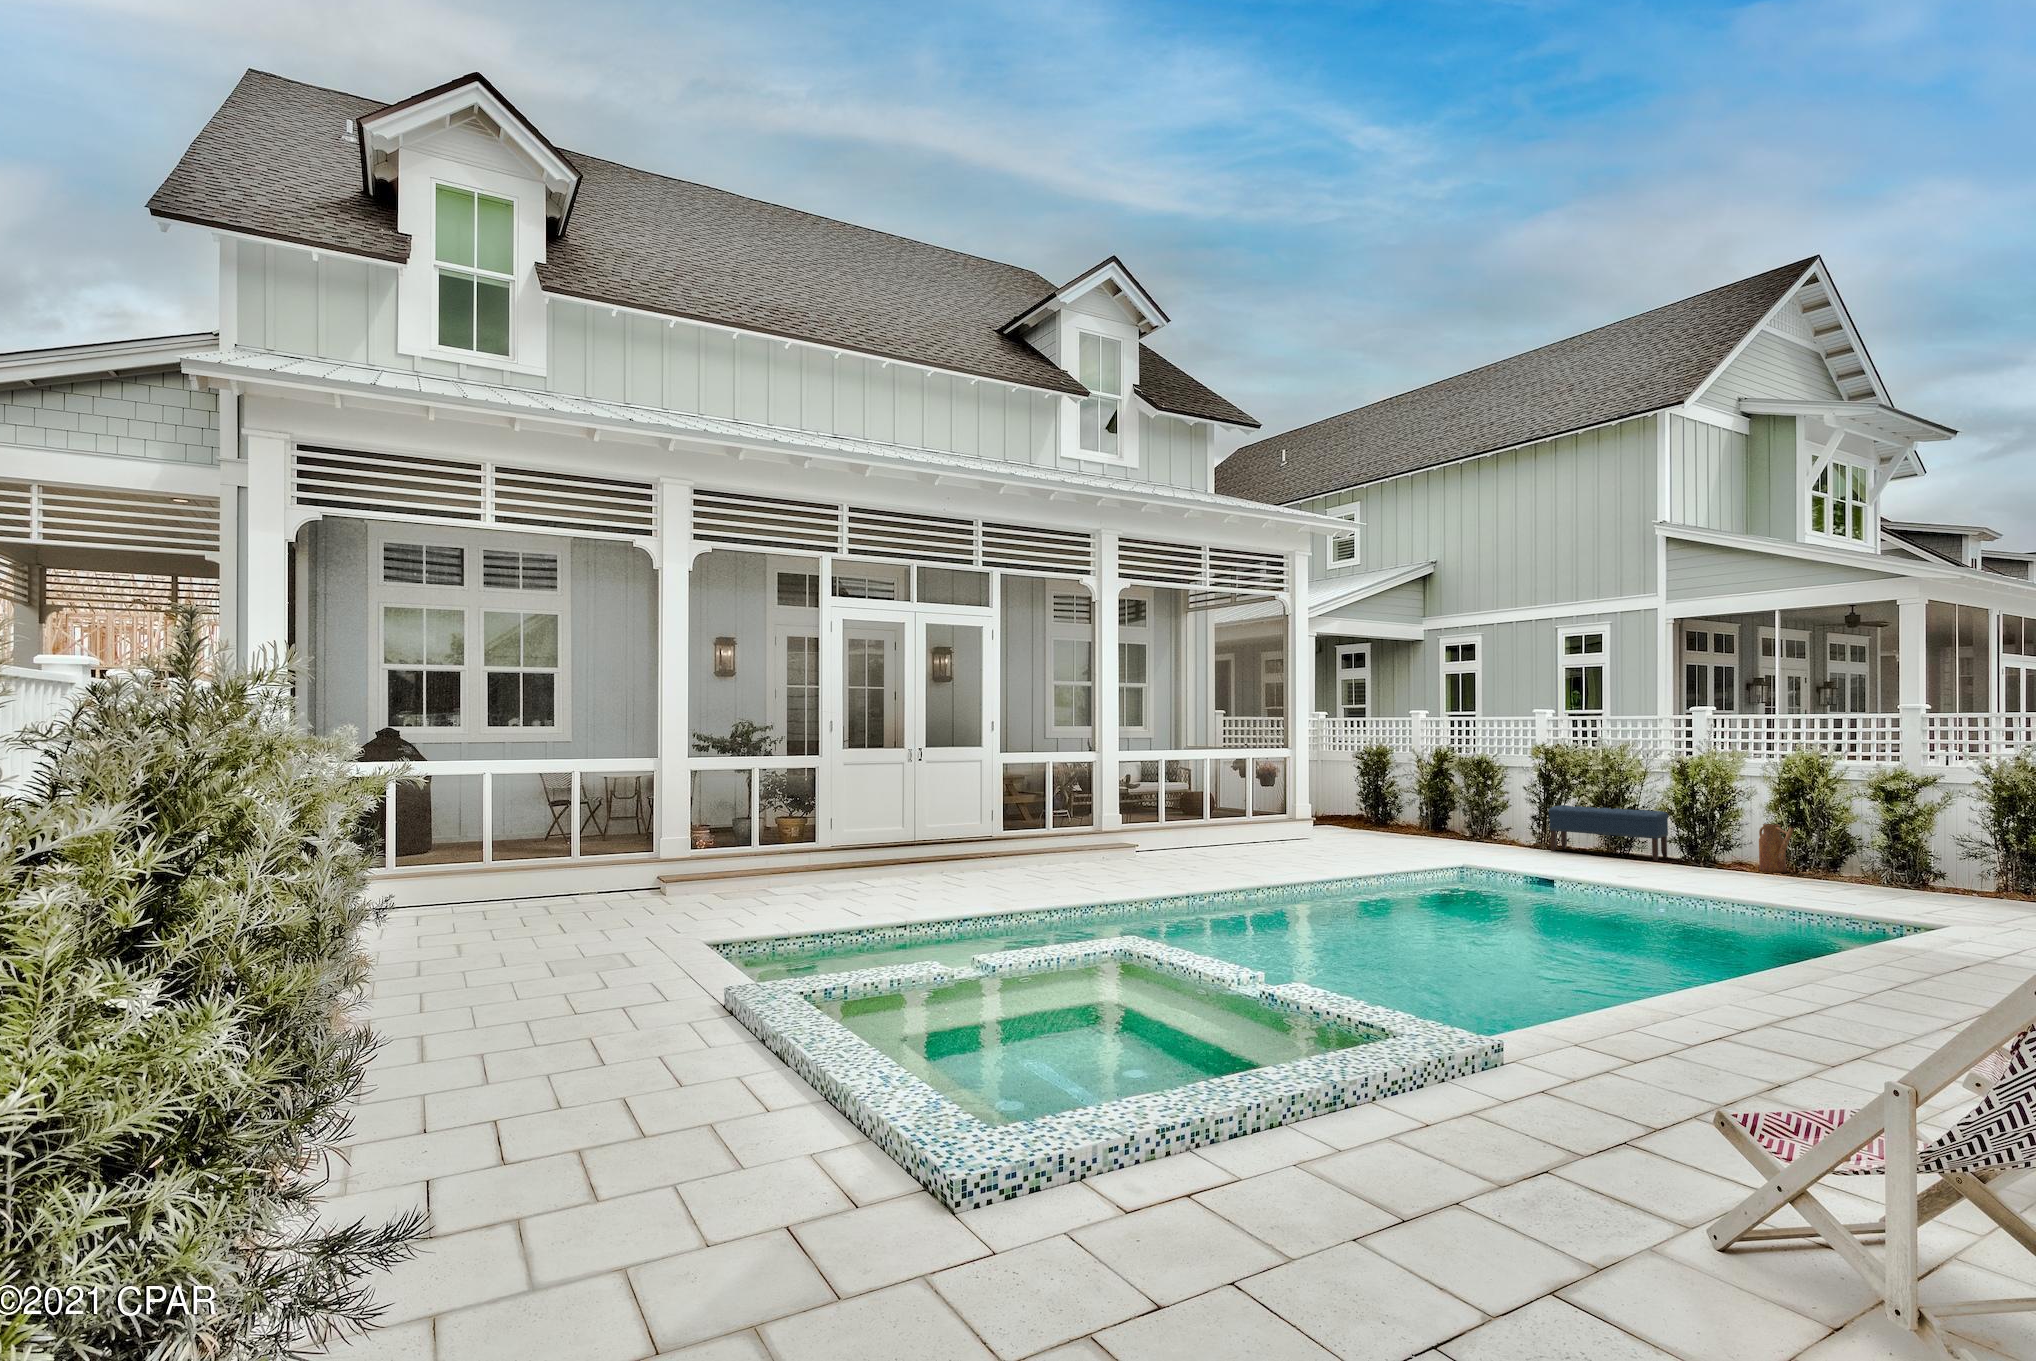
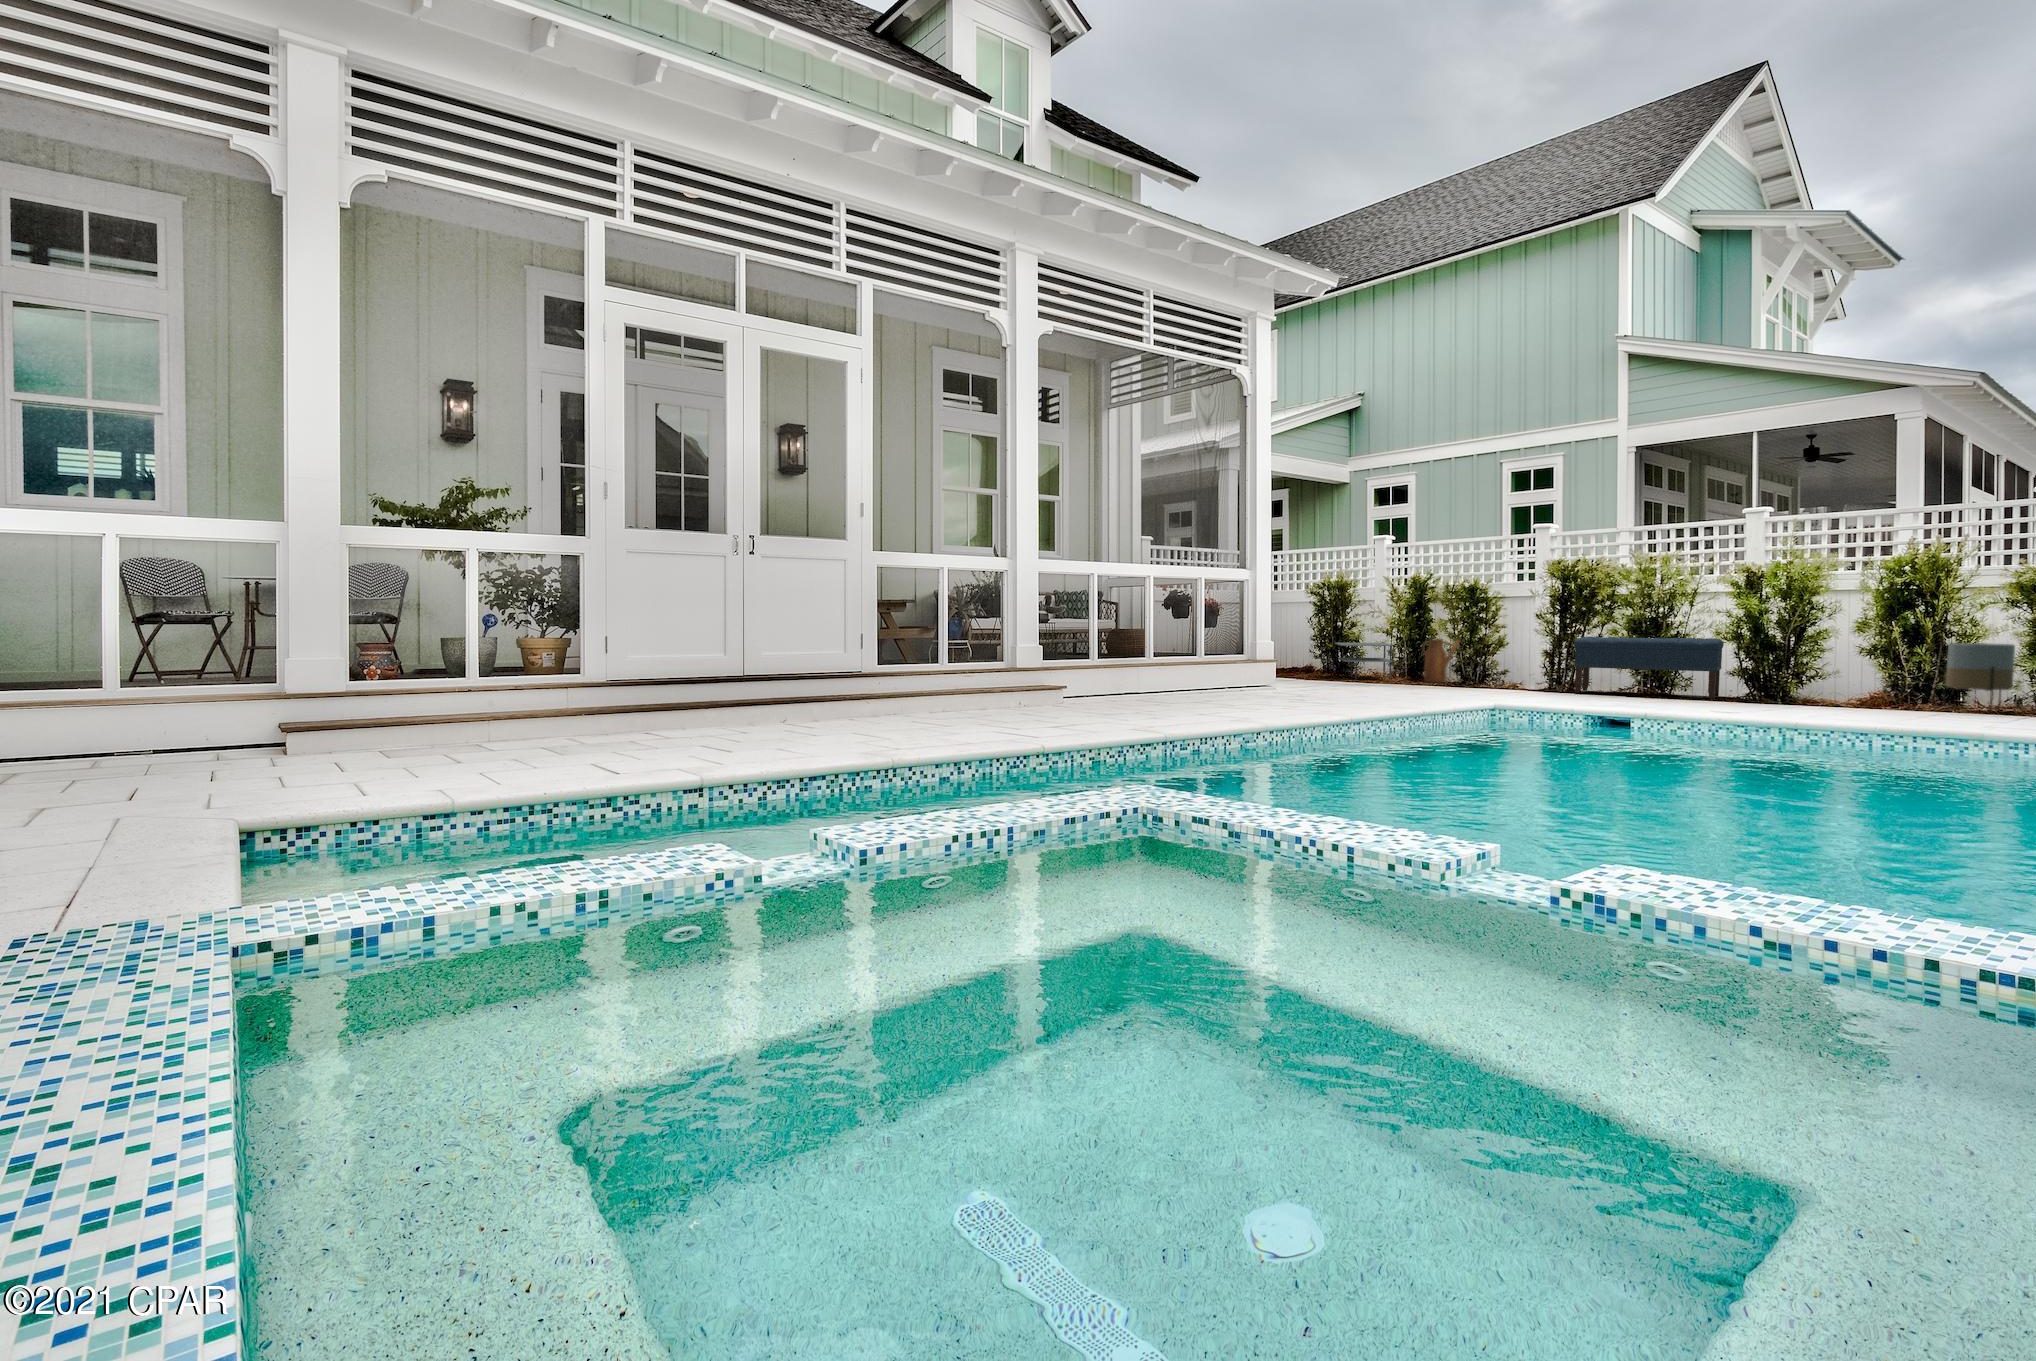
side table: none [1370,798,1415,832] -> present [1335,643,1393,680]
watering can: present [1759,824,1794,873] -> present [1422,639,1459,683]
planter: none [1827,824,1877,882] -> present [1943,643,2015,712]

